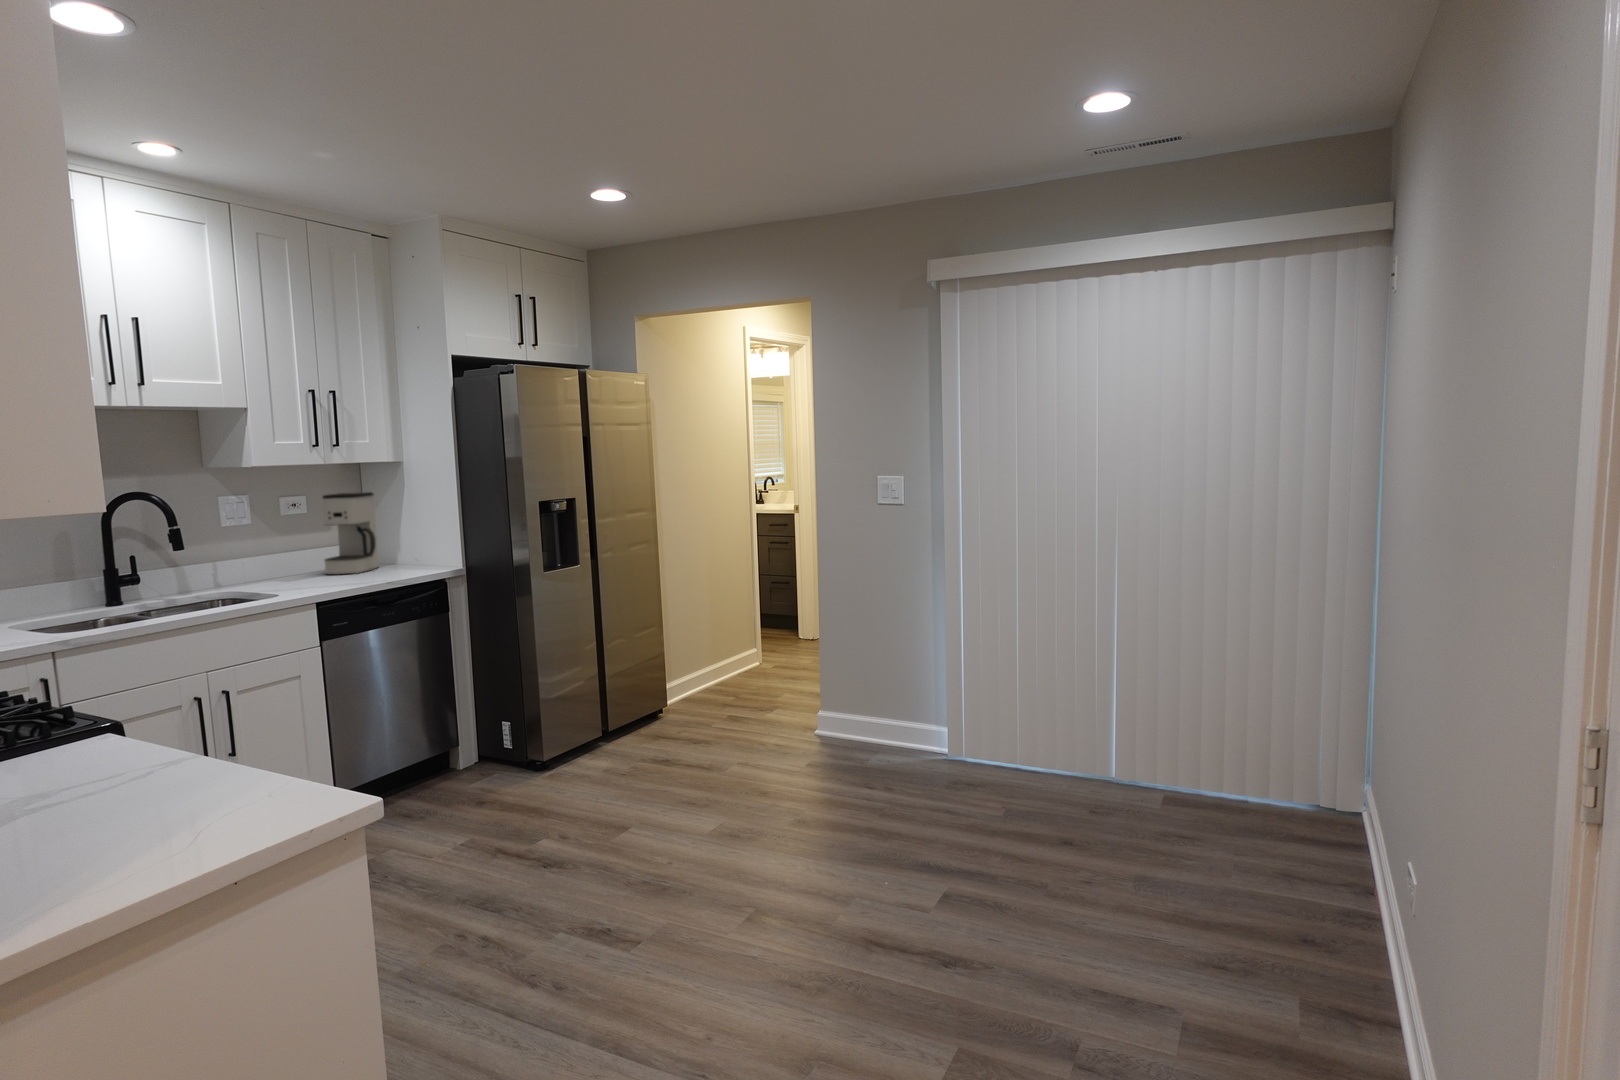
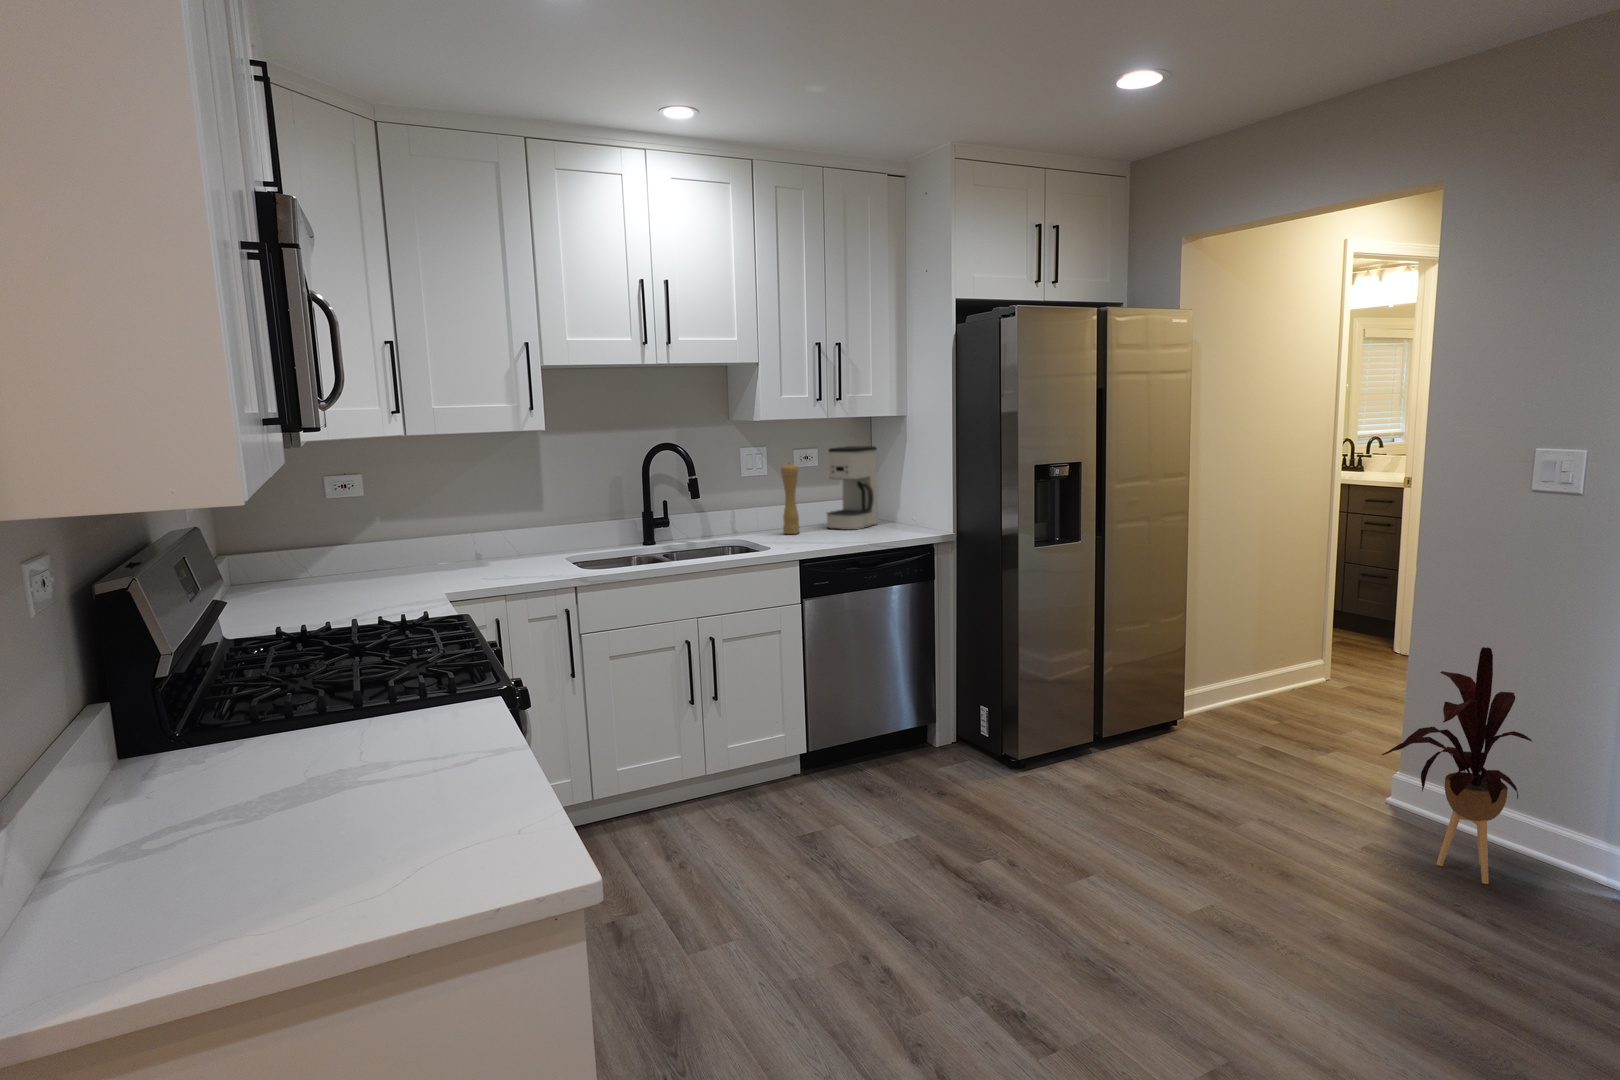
pepper mill: none [272,511,298,583] -> present [781,464,799,534]
house plant: none [813,607,897,769] -> present [1382,647,1532,884]

